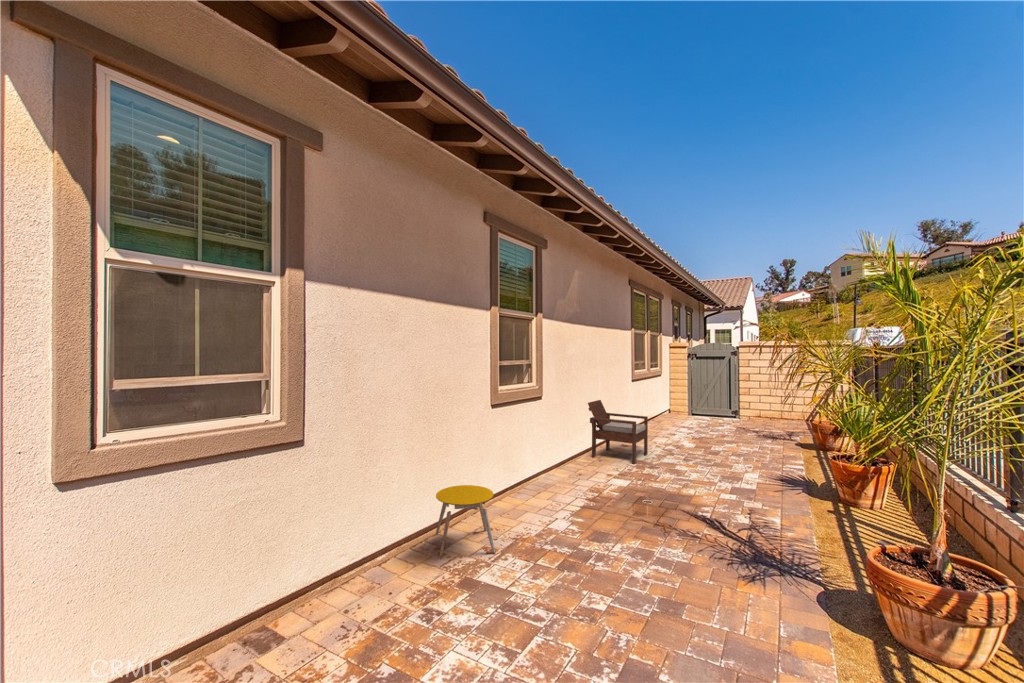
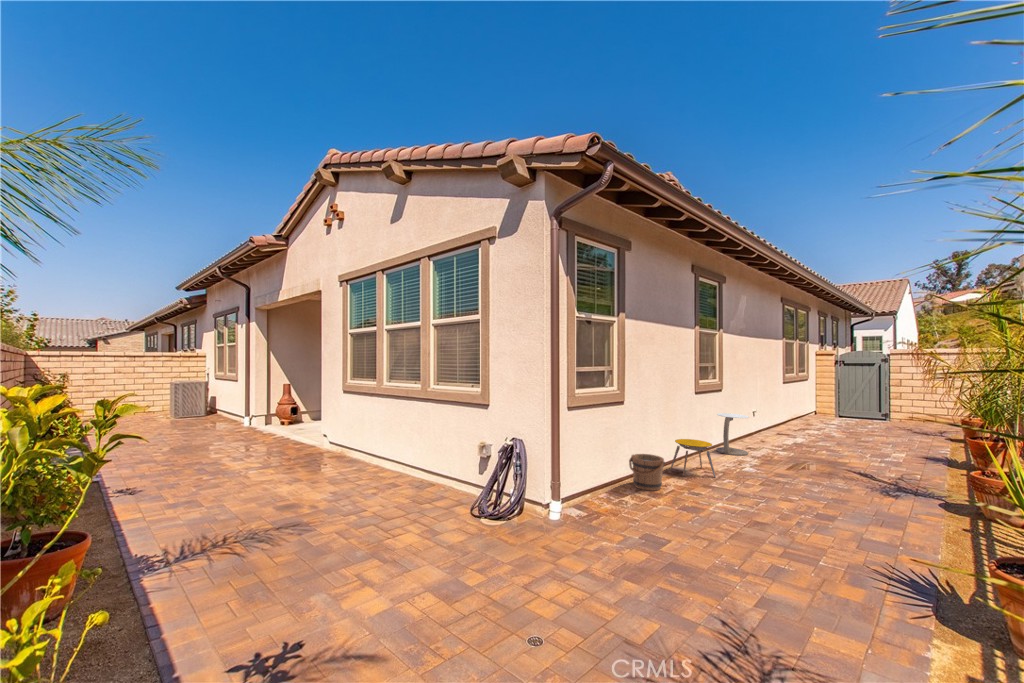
chair: present [588,400,648,464] -> none [751,396,803,445]
side table: none [531,430,572,493] -> present [716,413,749,456]
bucket: none [306,535,377,621] -> present [629,454,665,491]

